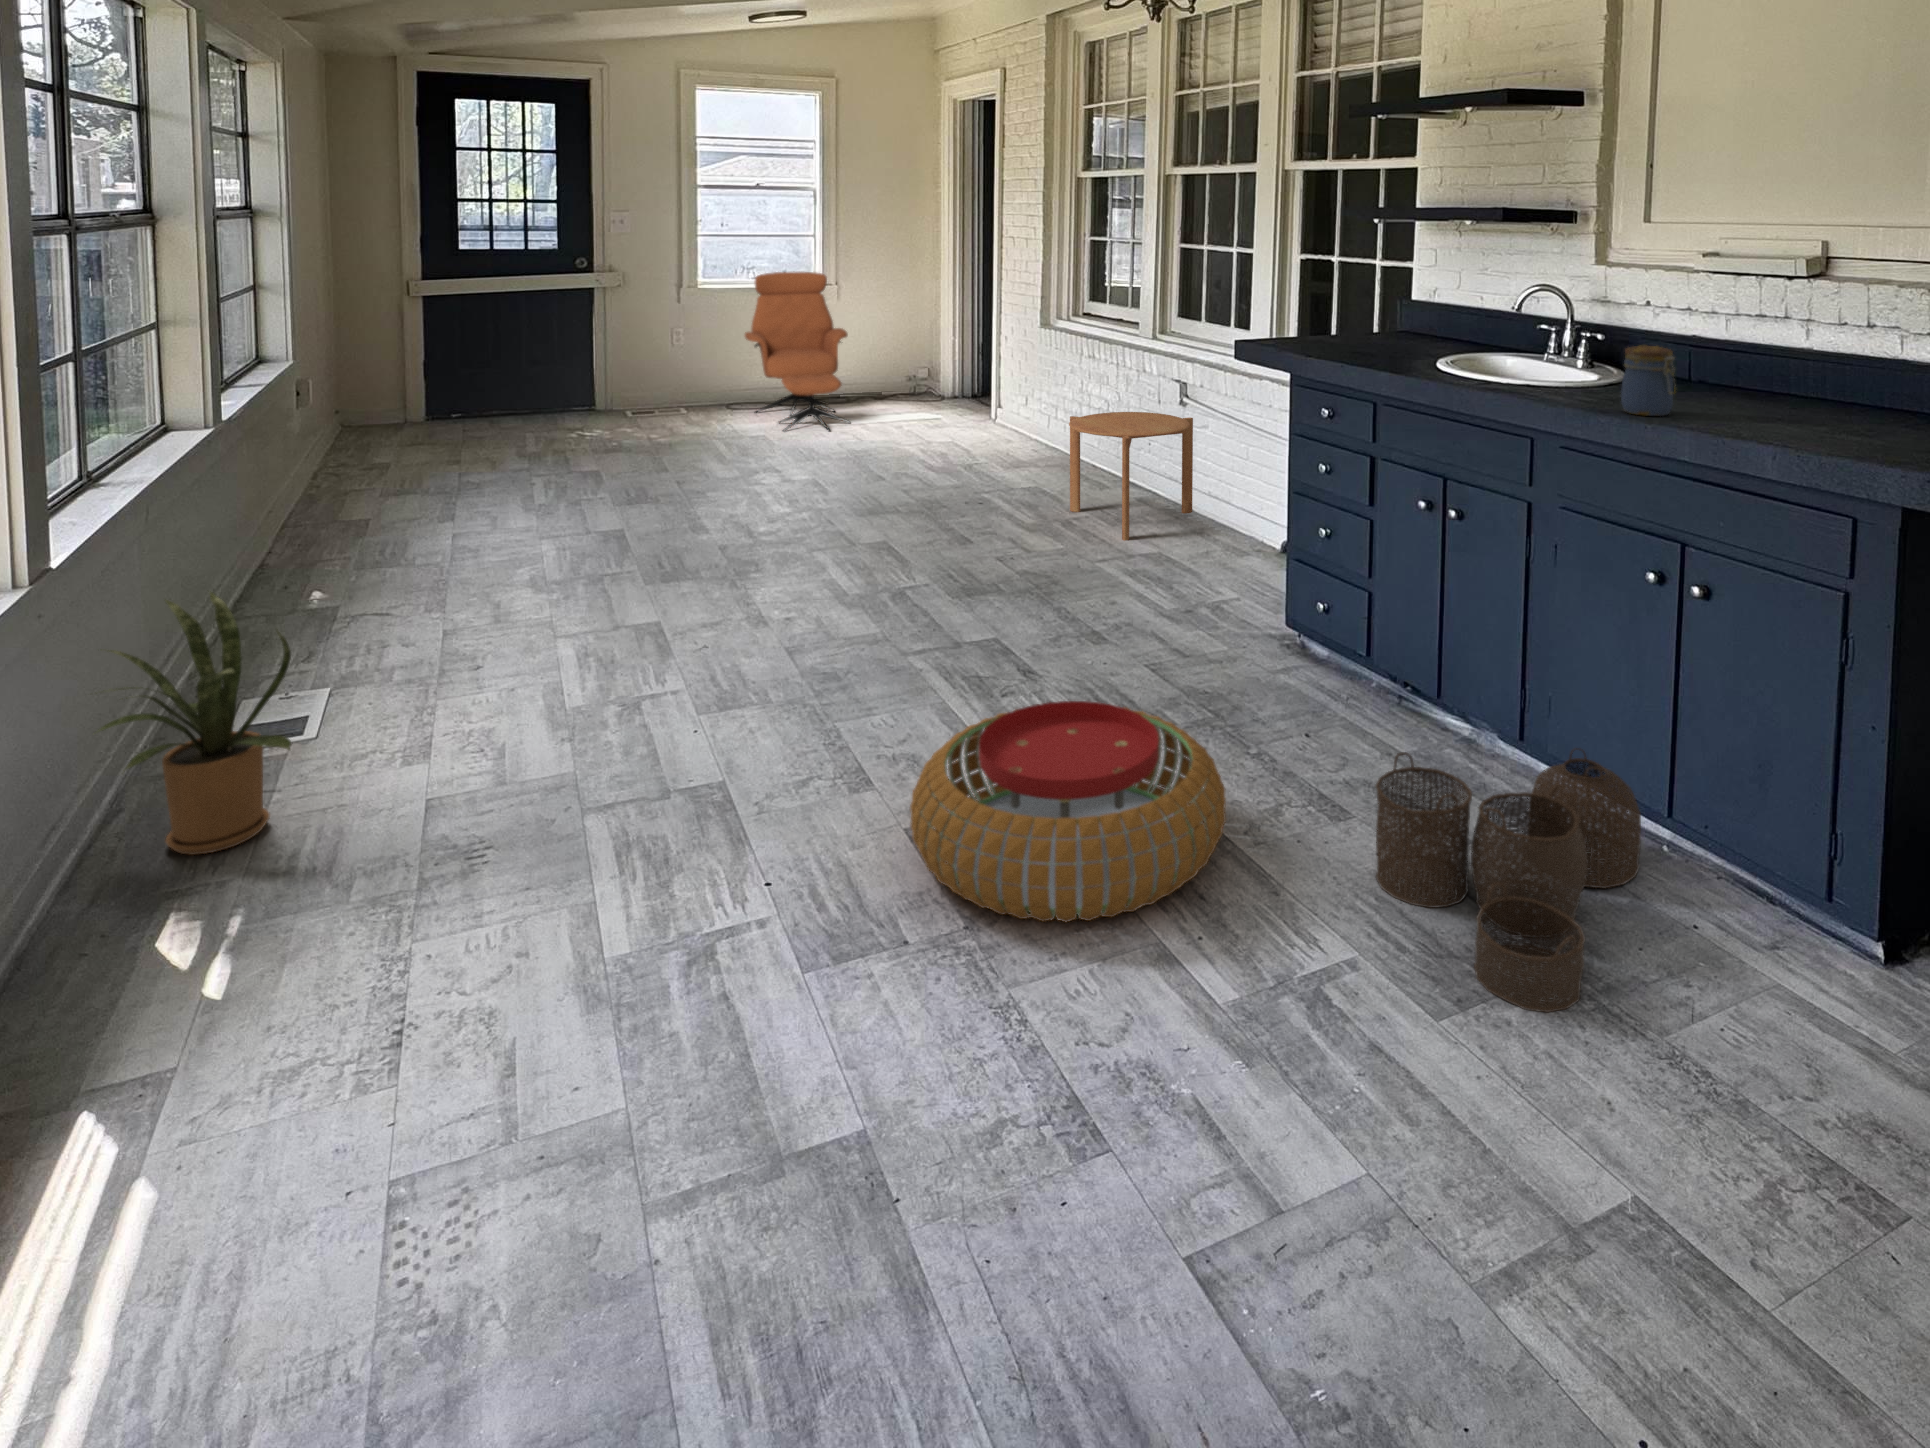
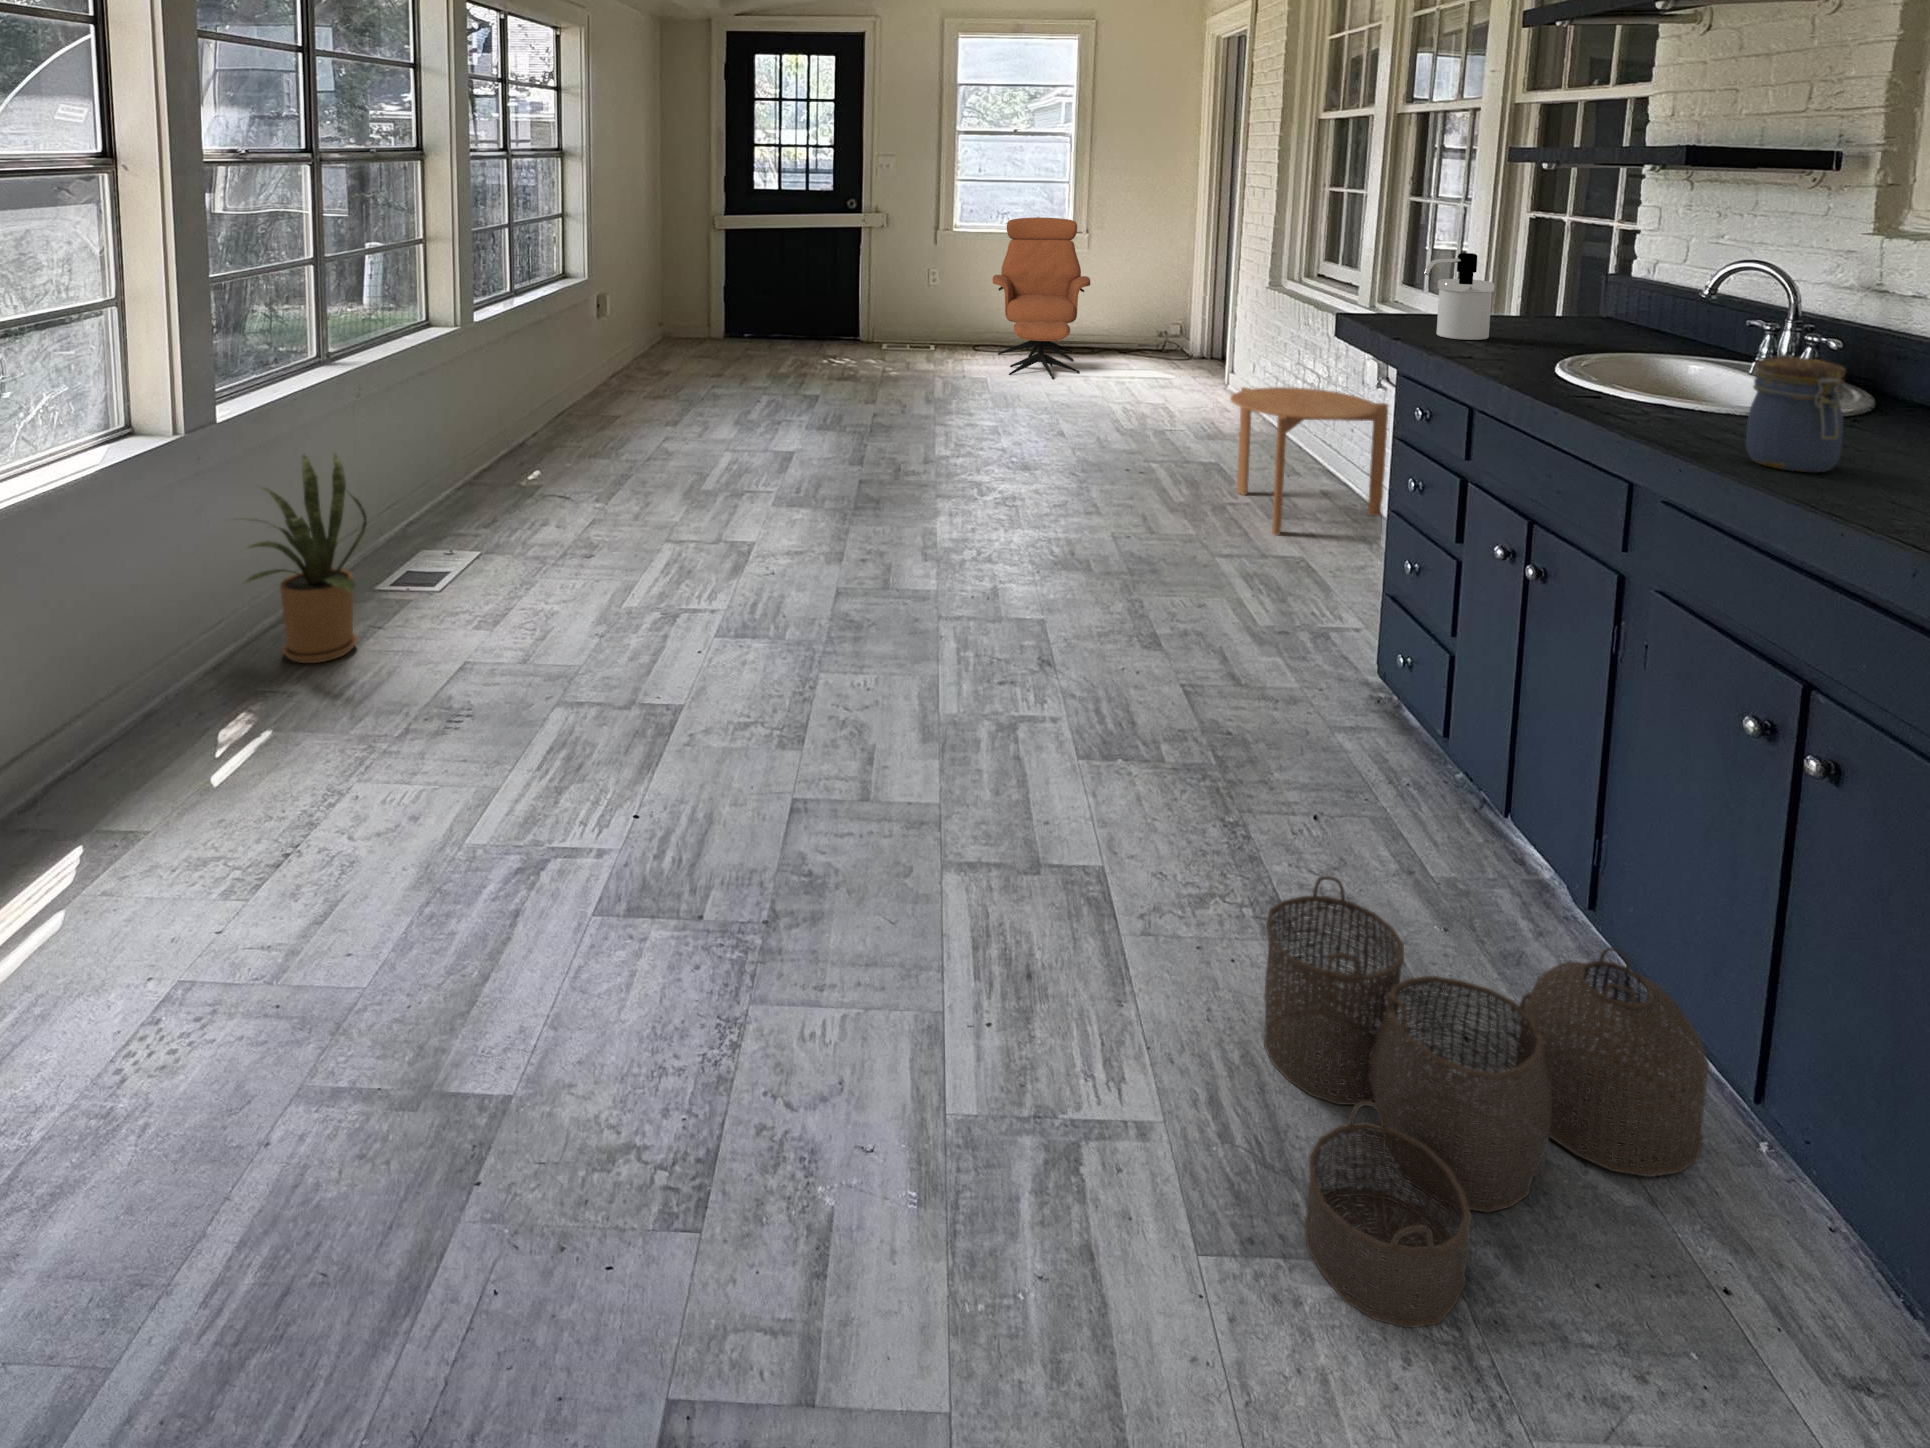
soap dispenser: none [1318,289,1359,355] -> present [1424,253,1494,340]
pouf: present [910,701,1226,922] -> none [757,698,1118,963]

